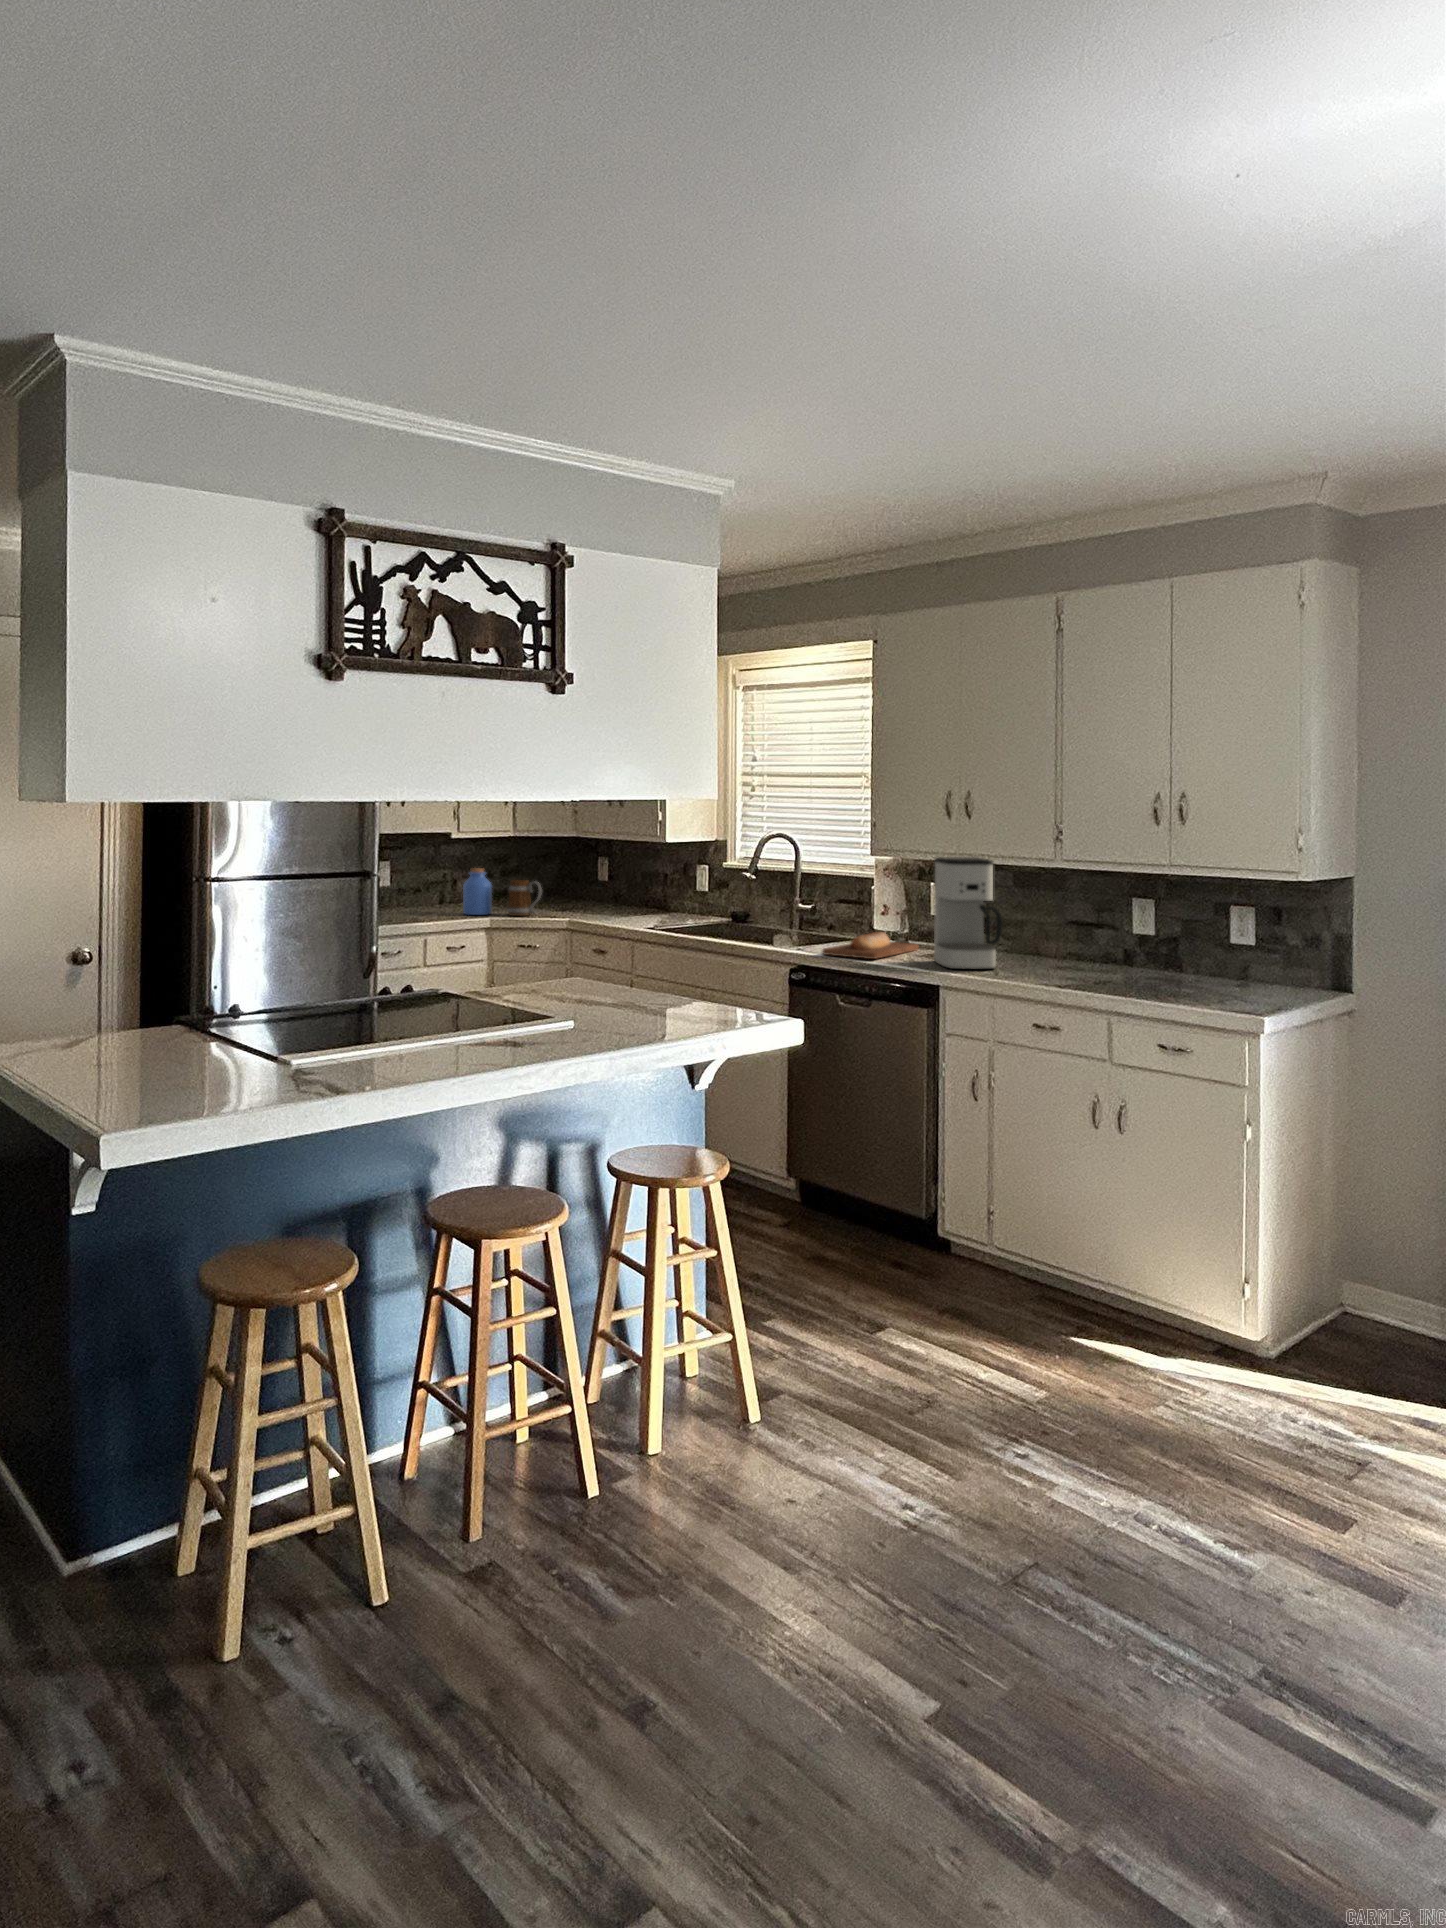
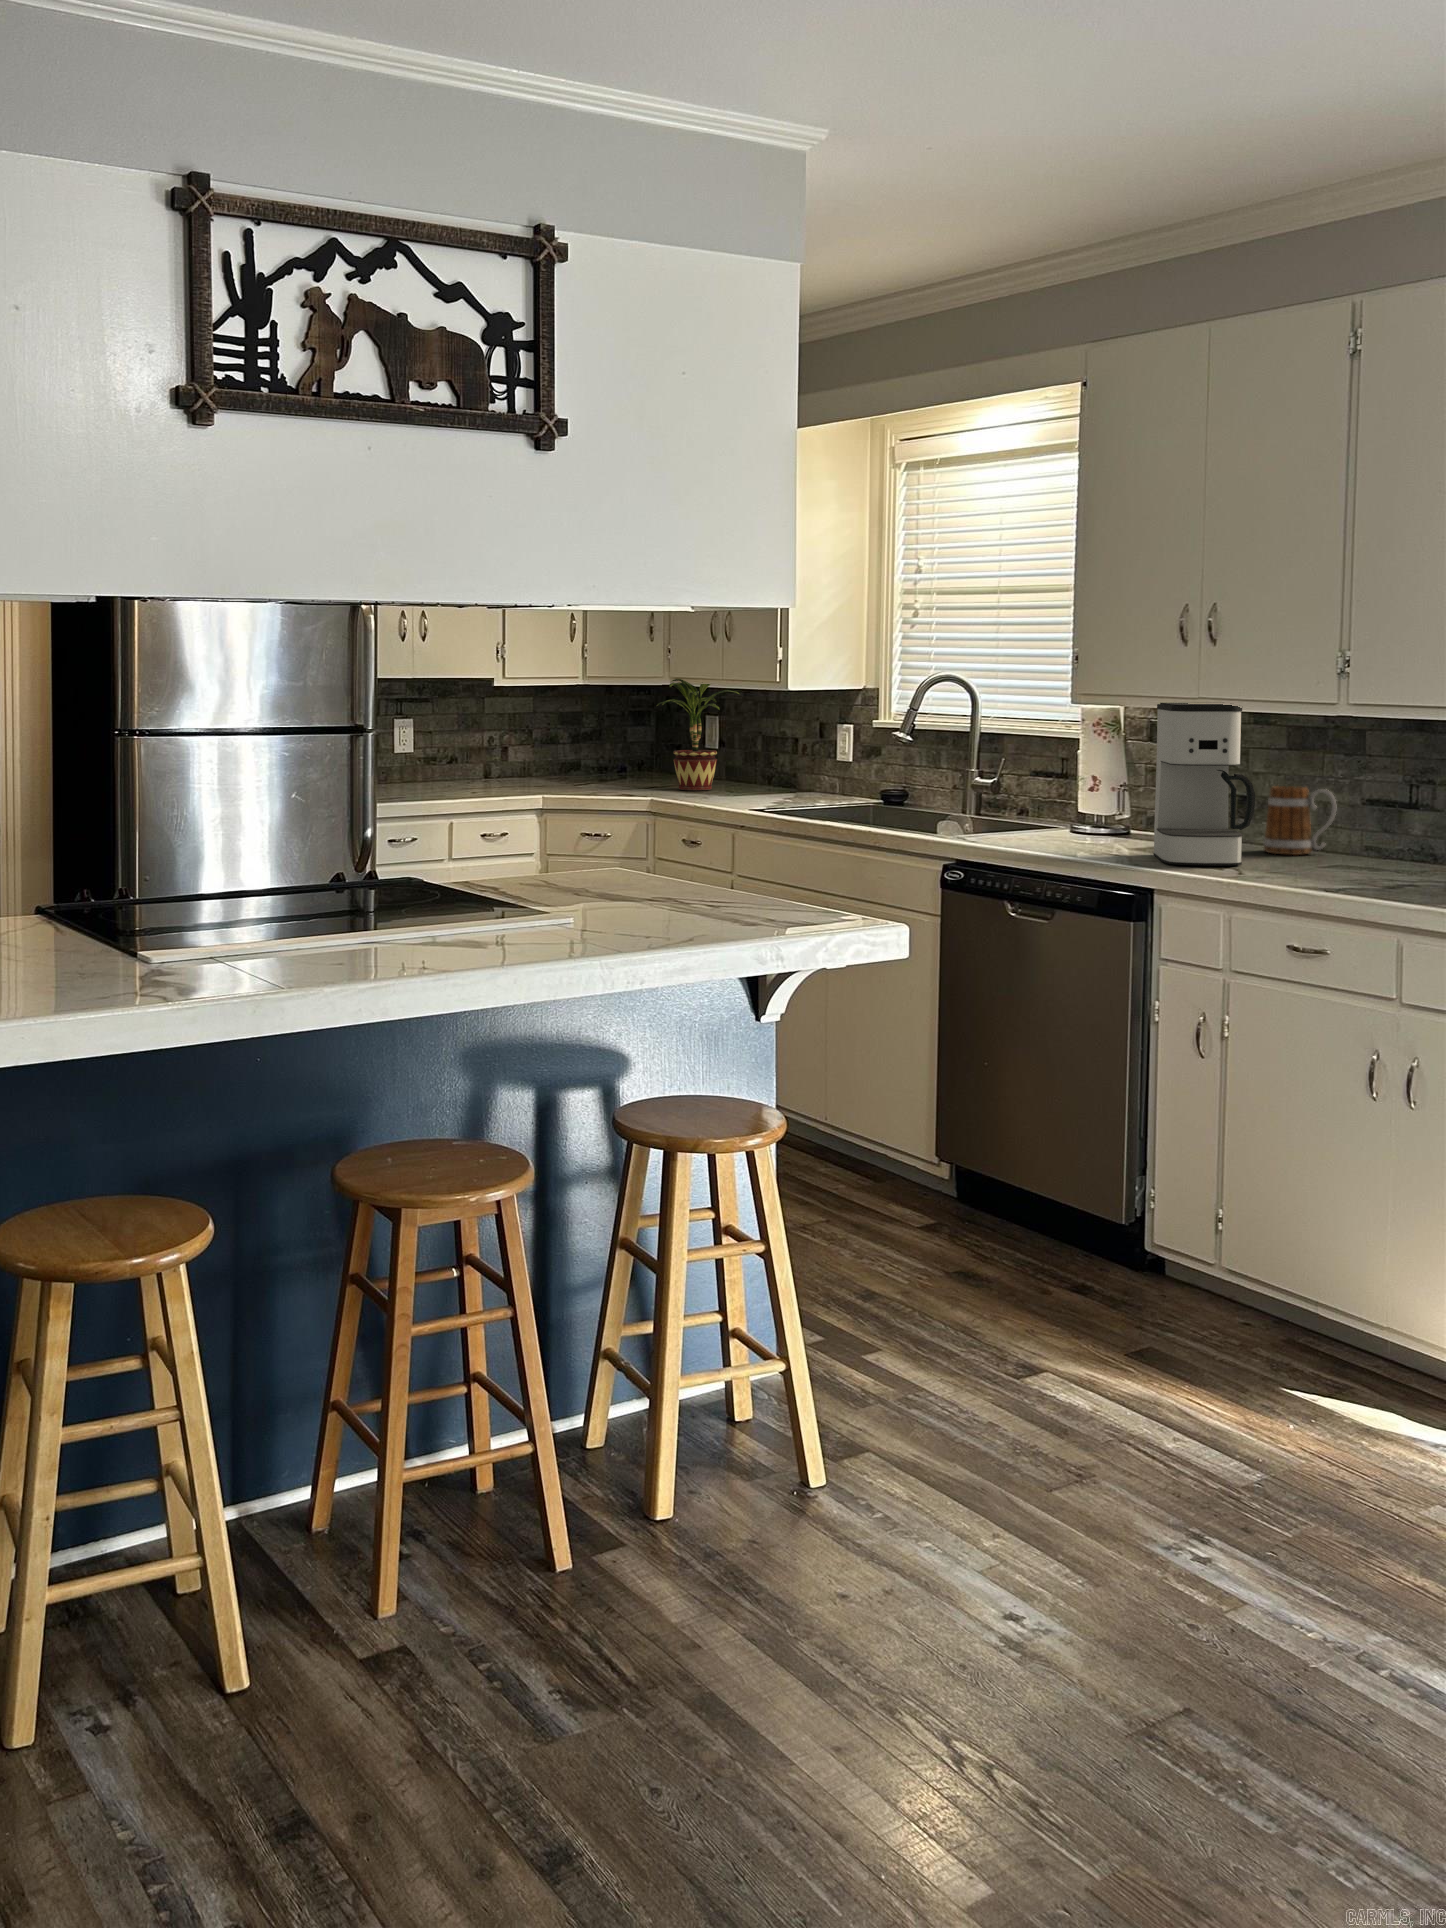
potted plant: none [567,832,627,911] -> present [657,679,739,790]
jar: present [463,868,492,915] -> none [508,729,549,794]
mug: present [508,880,541,916] -> present [1264,786,1336,855]
bread loaf: present [823,932,919,959] -> none [991,814,1139,851]

